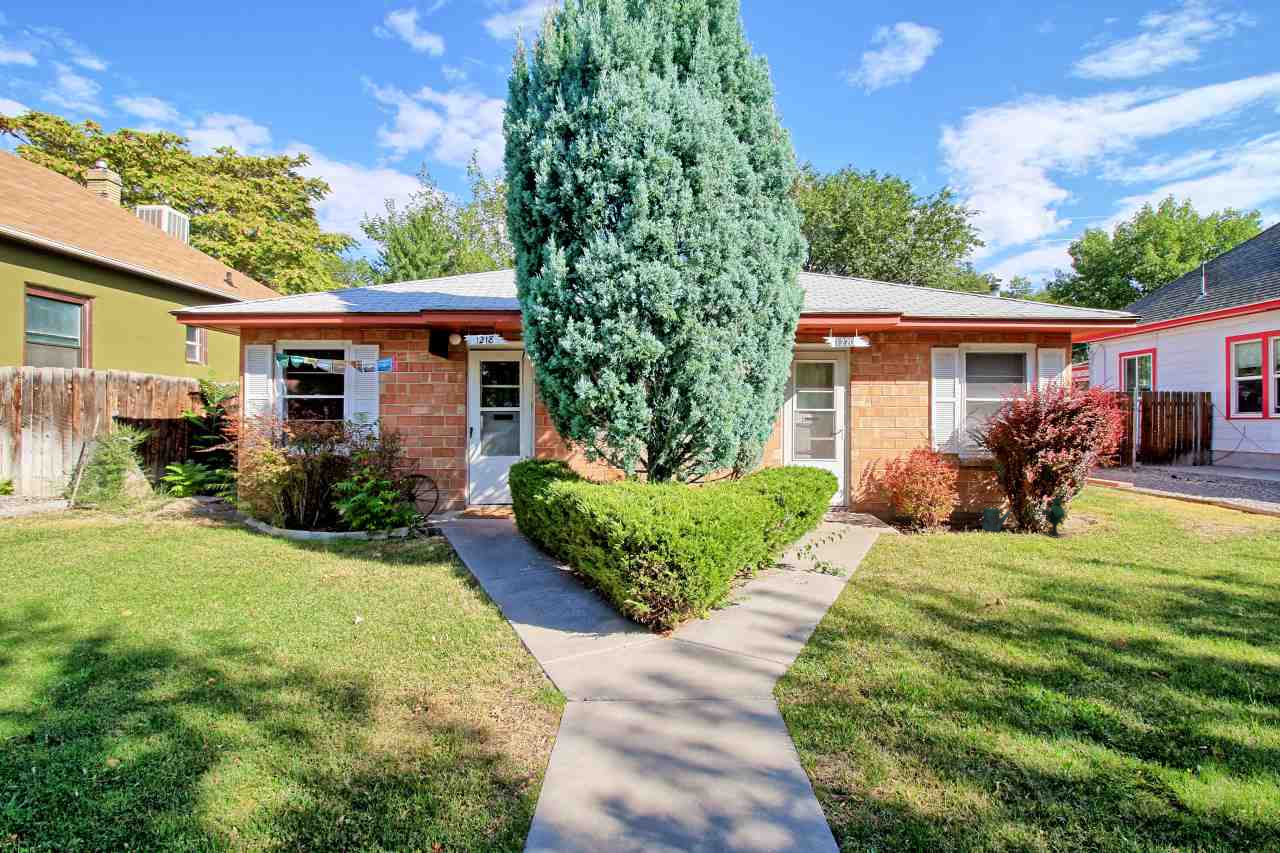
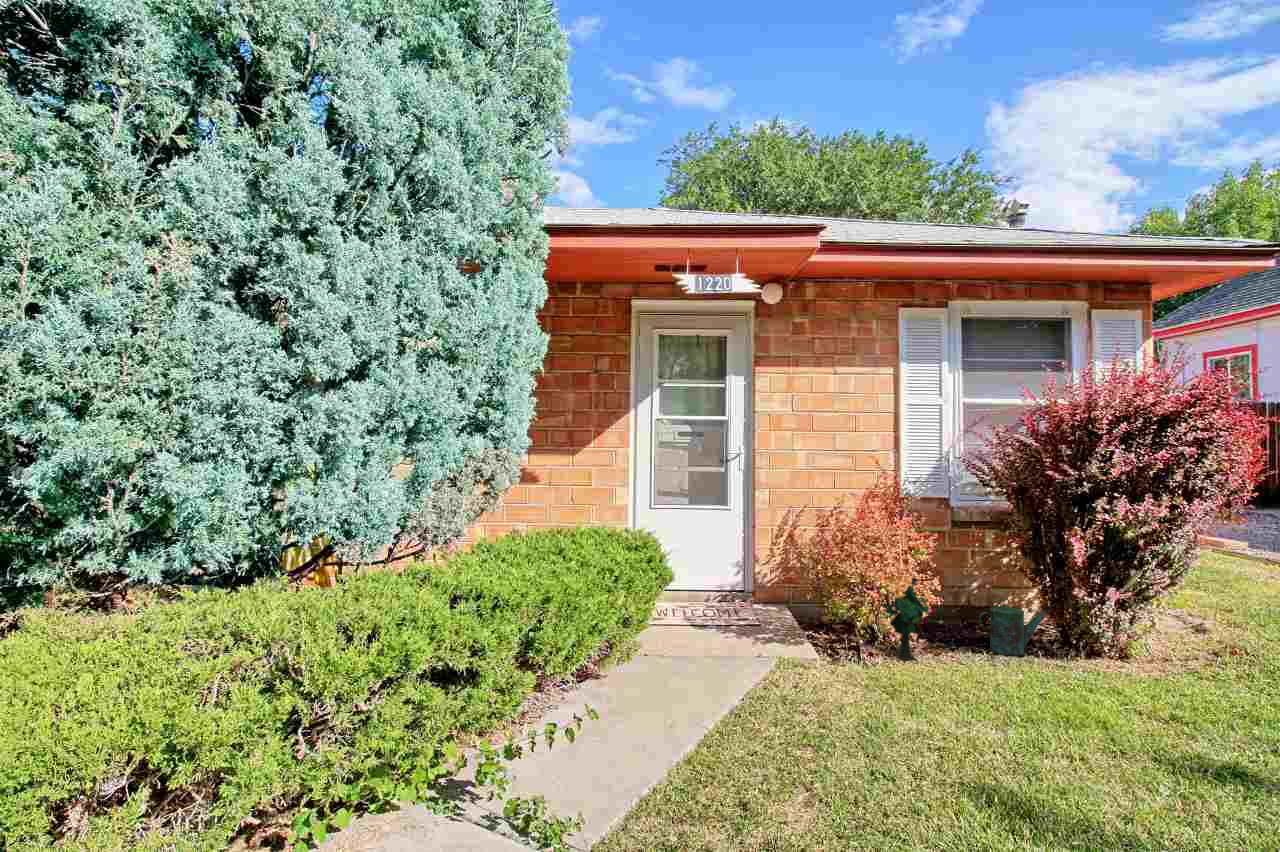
decorative plant: present [1041,495,1069,538] -> present [882,578,929,660]

